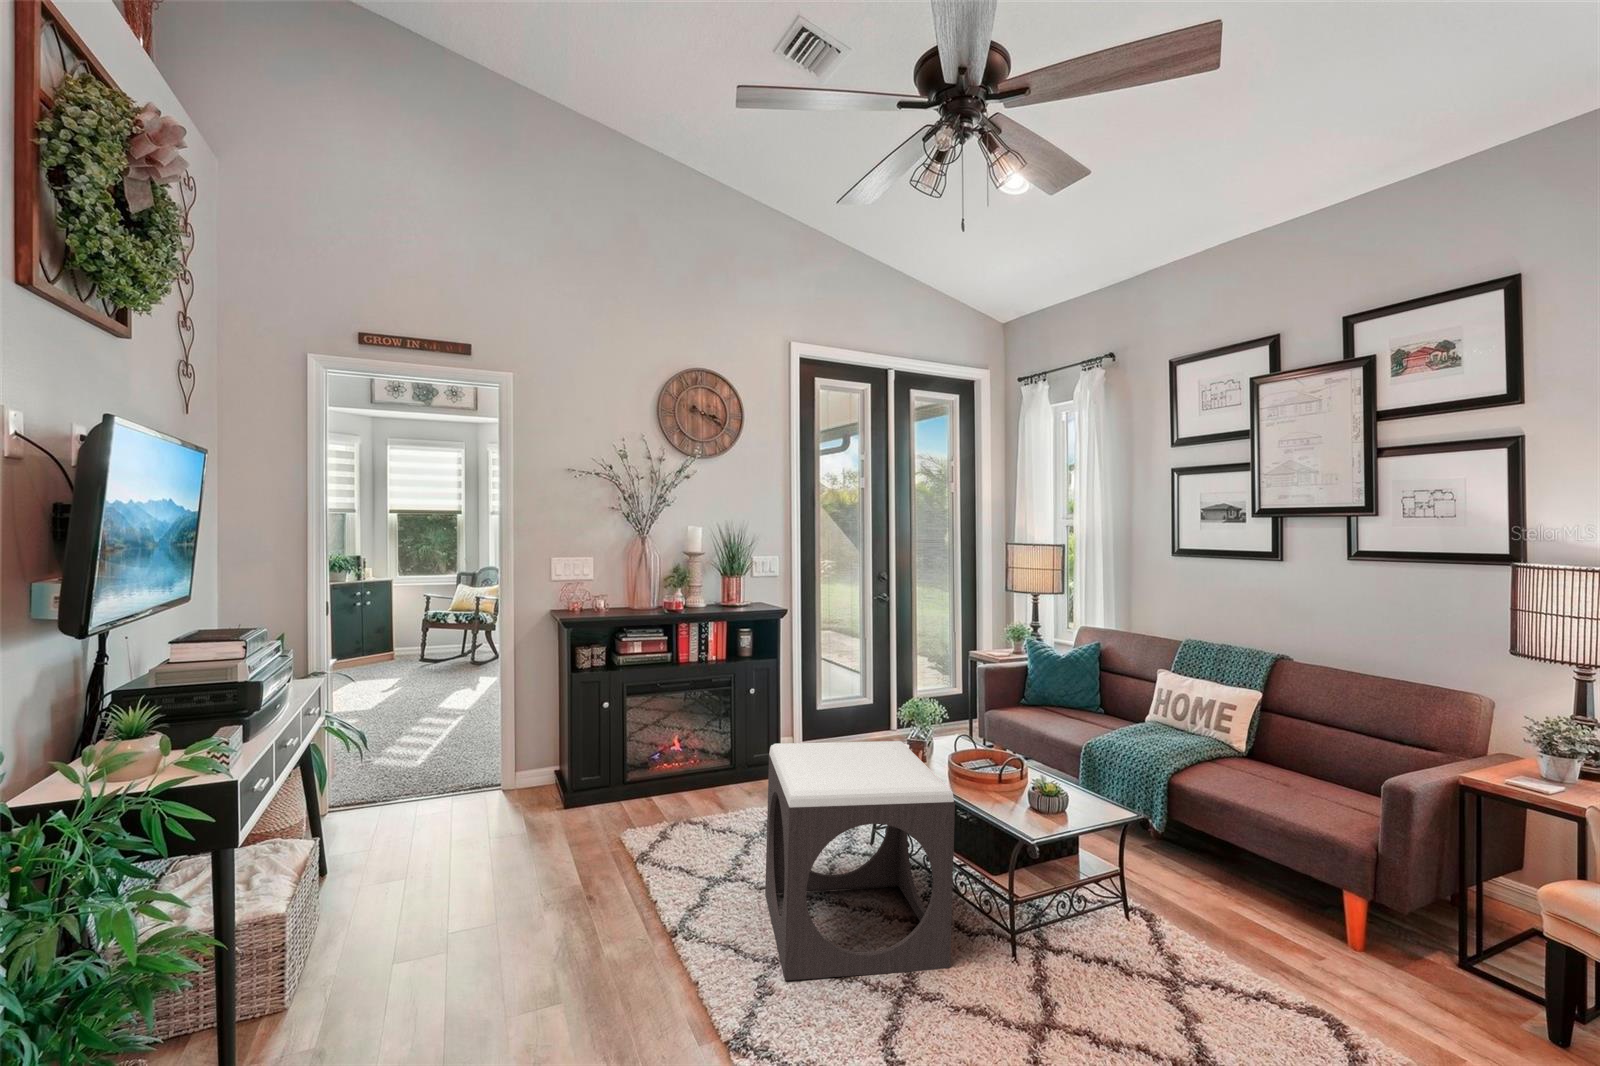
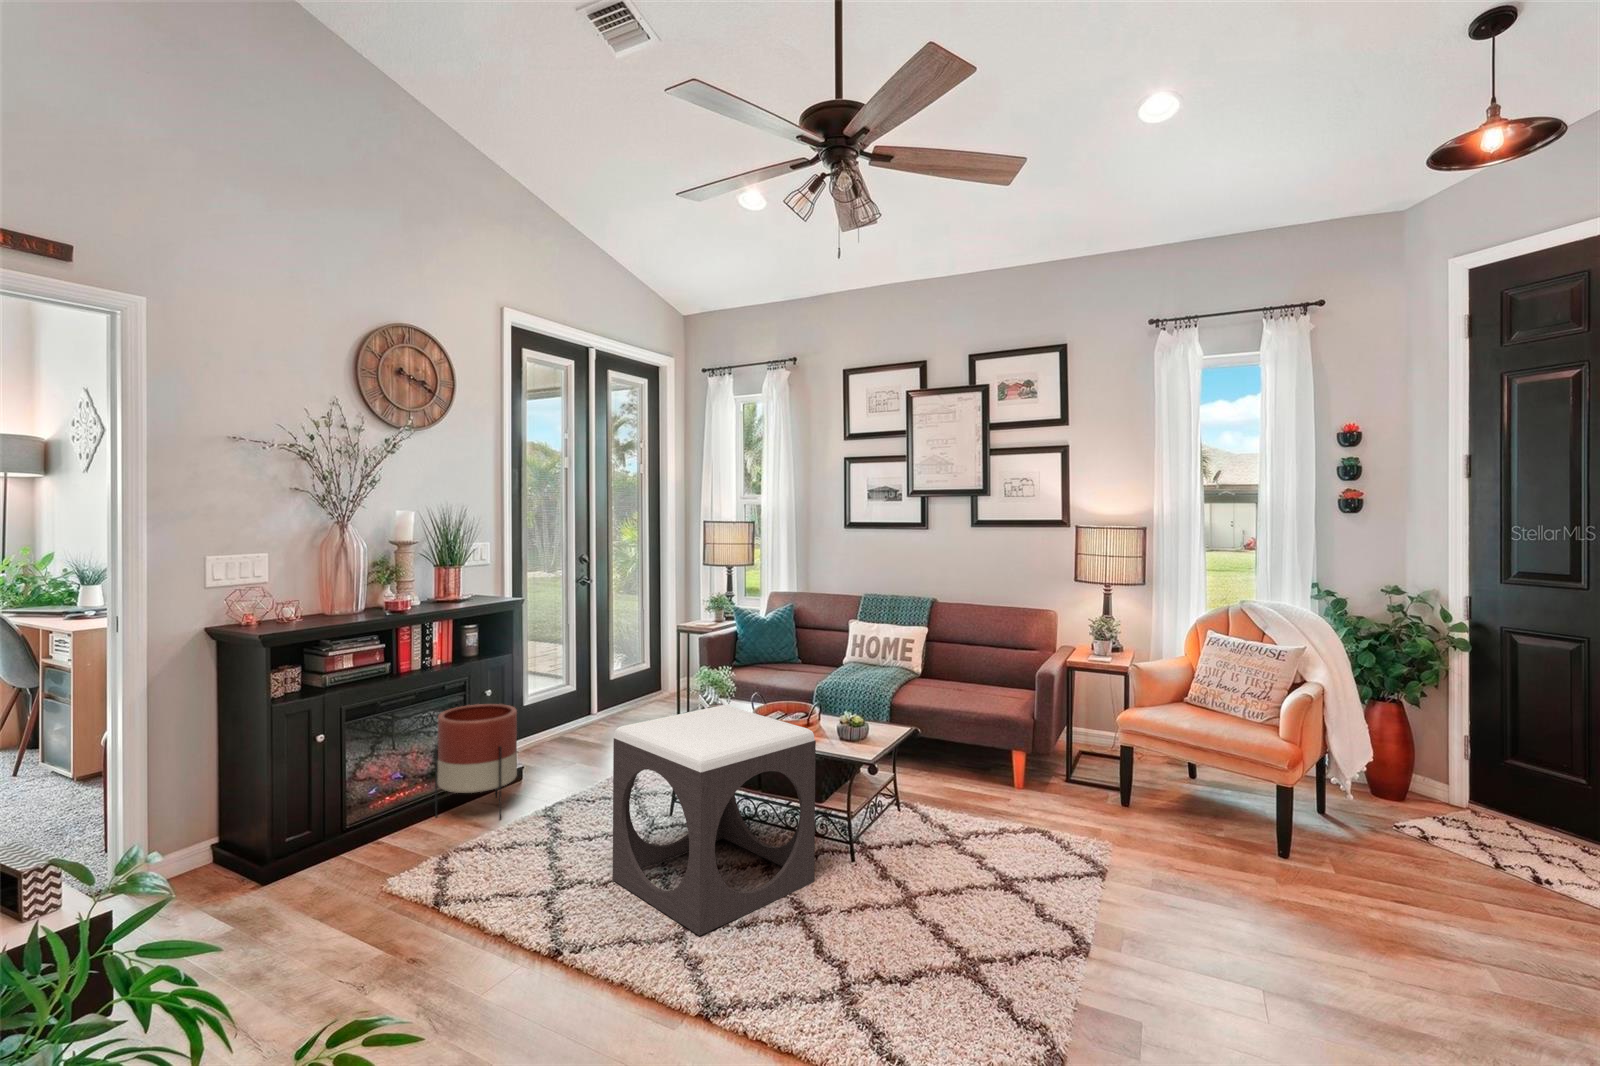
planter: none [692,701,760,809] -> present [435,704,517,819]

